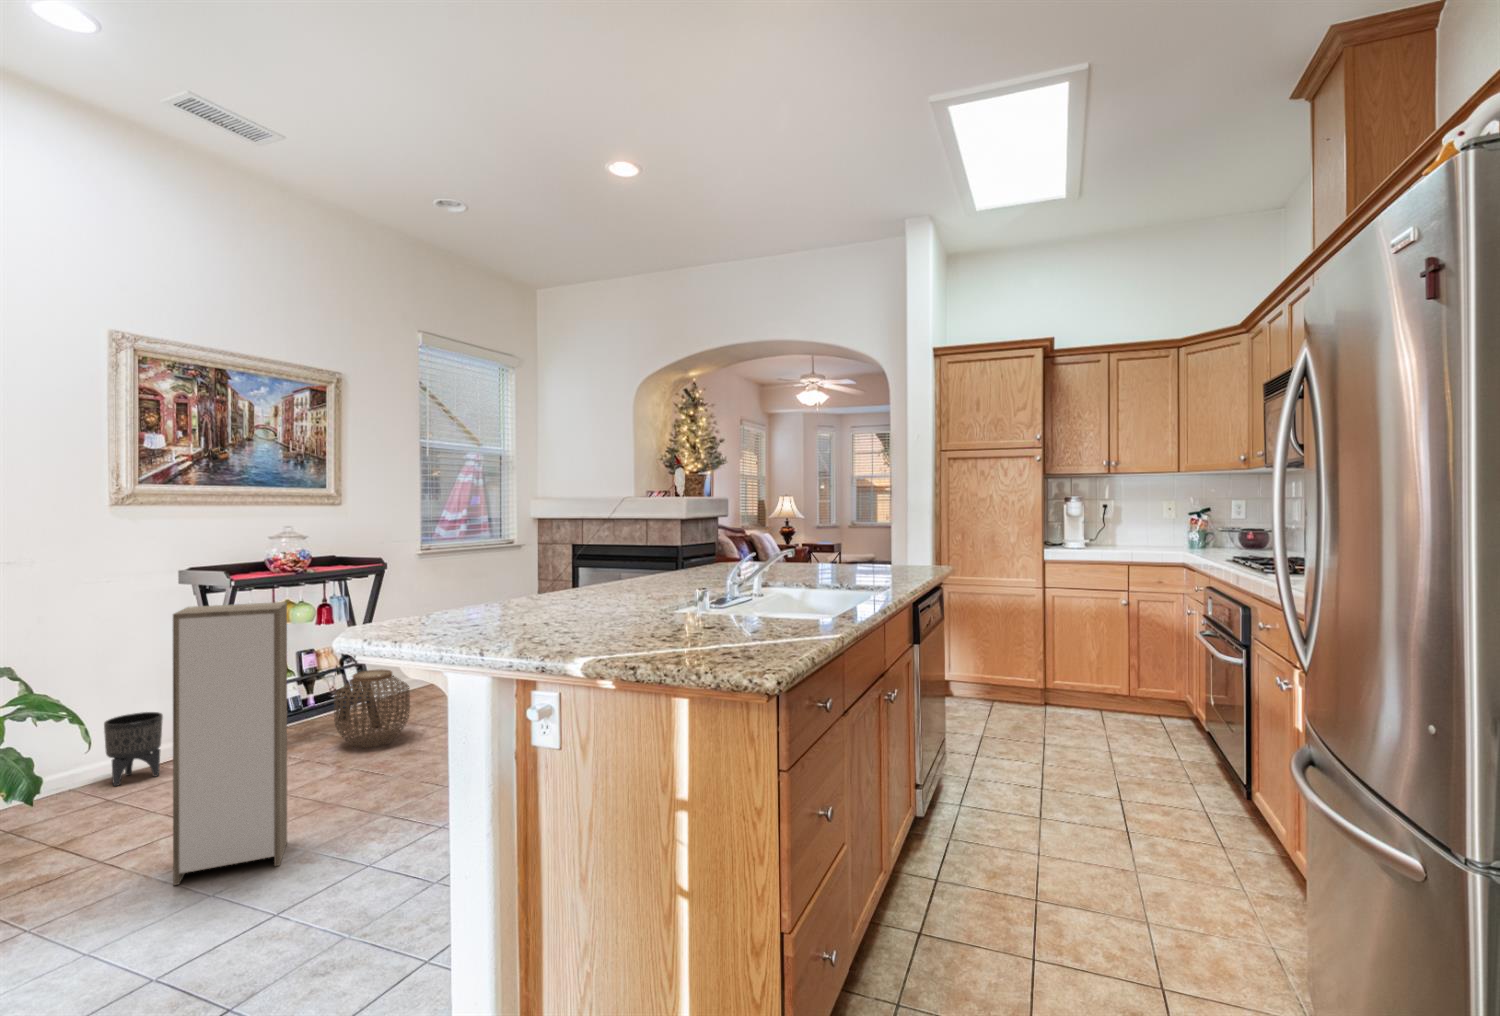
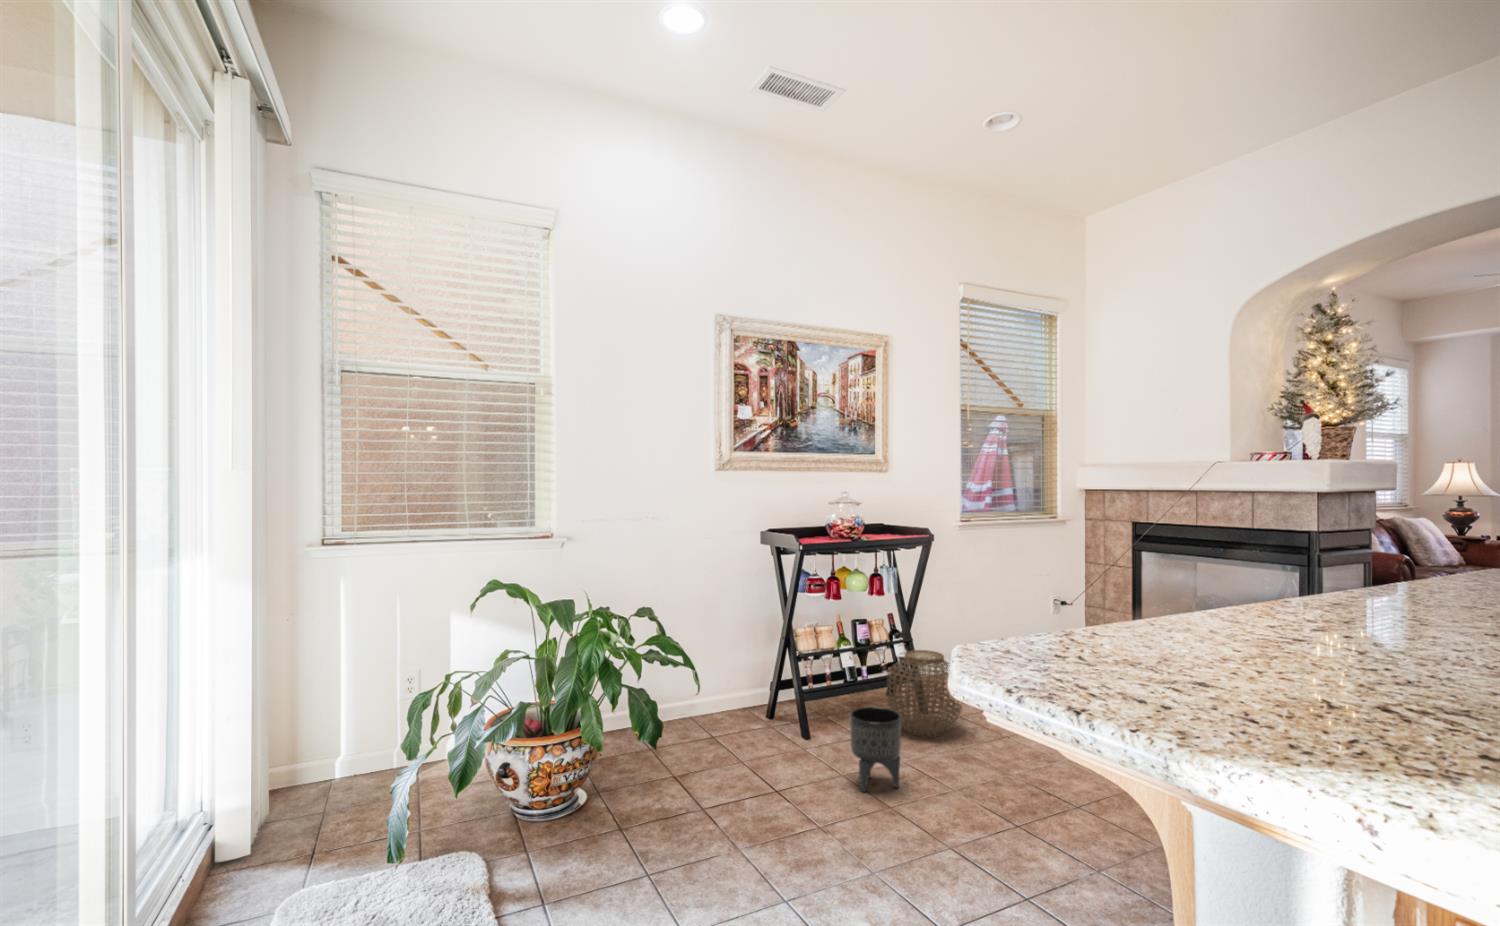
storage cabinet: present [173,602,287,885] -> none [751,571,848,866]
planter: present [104,712,163,786] -> present [850,707,902,792]

